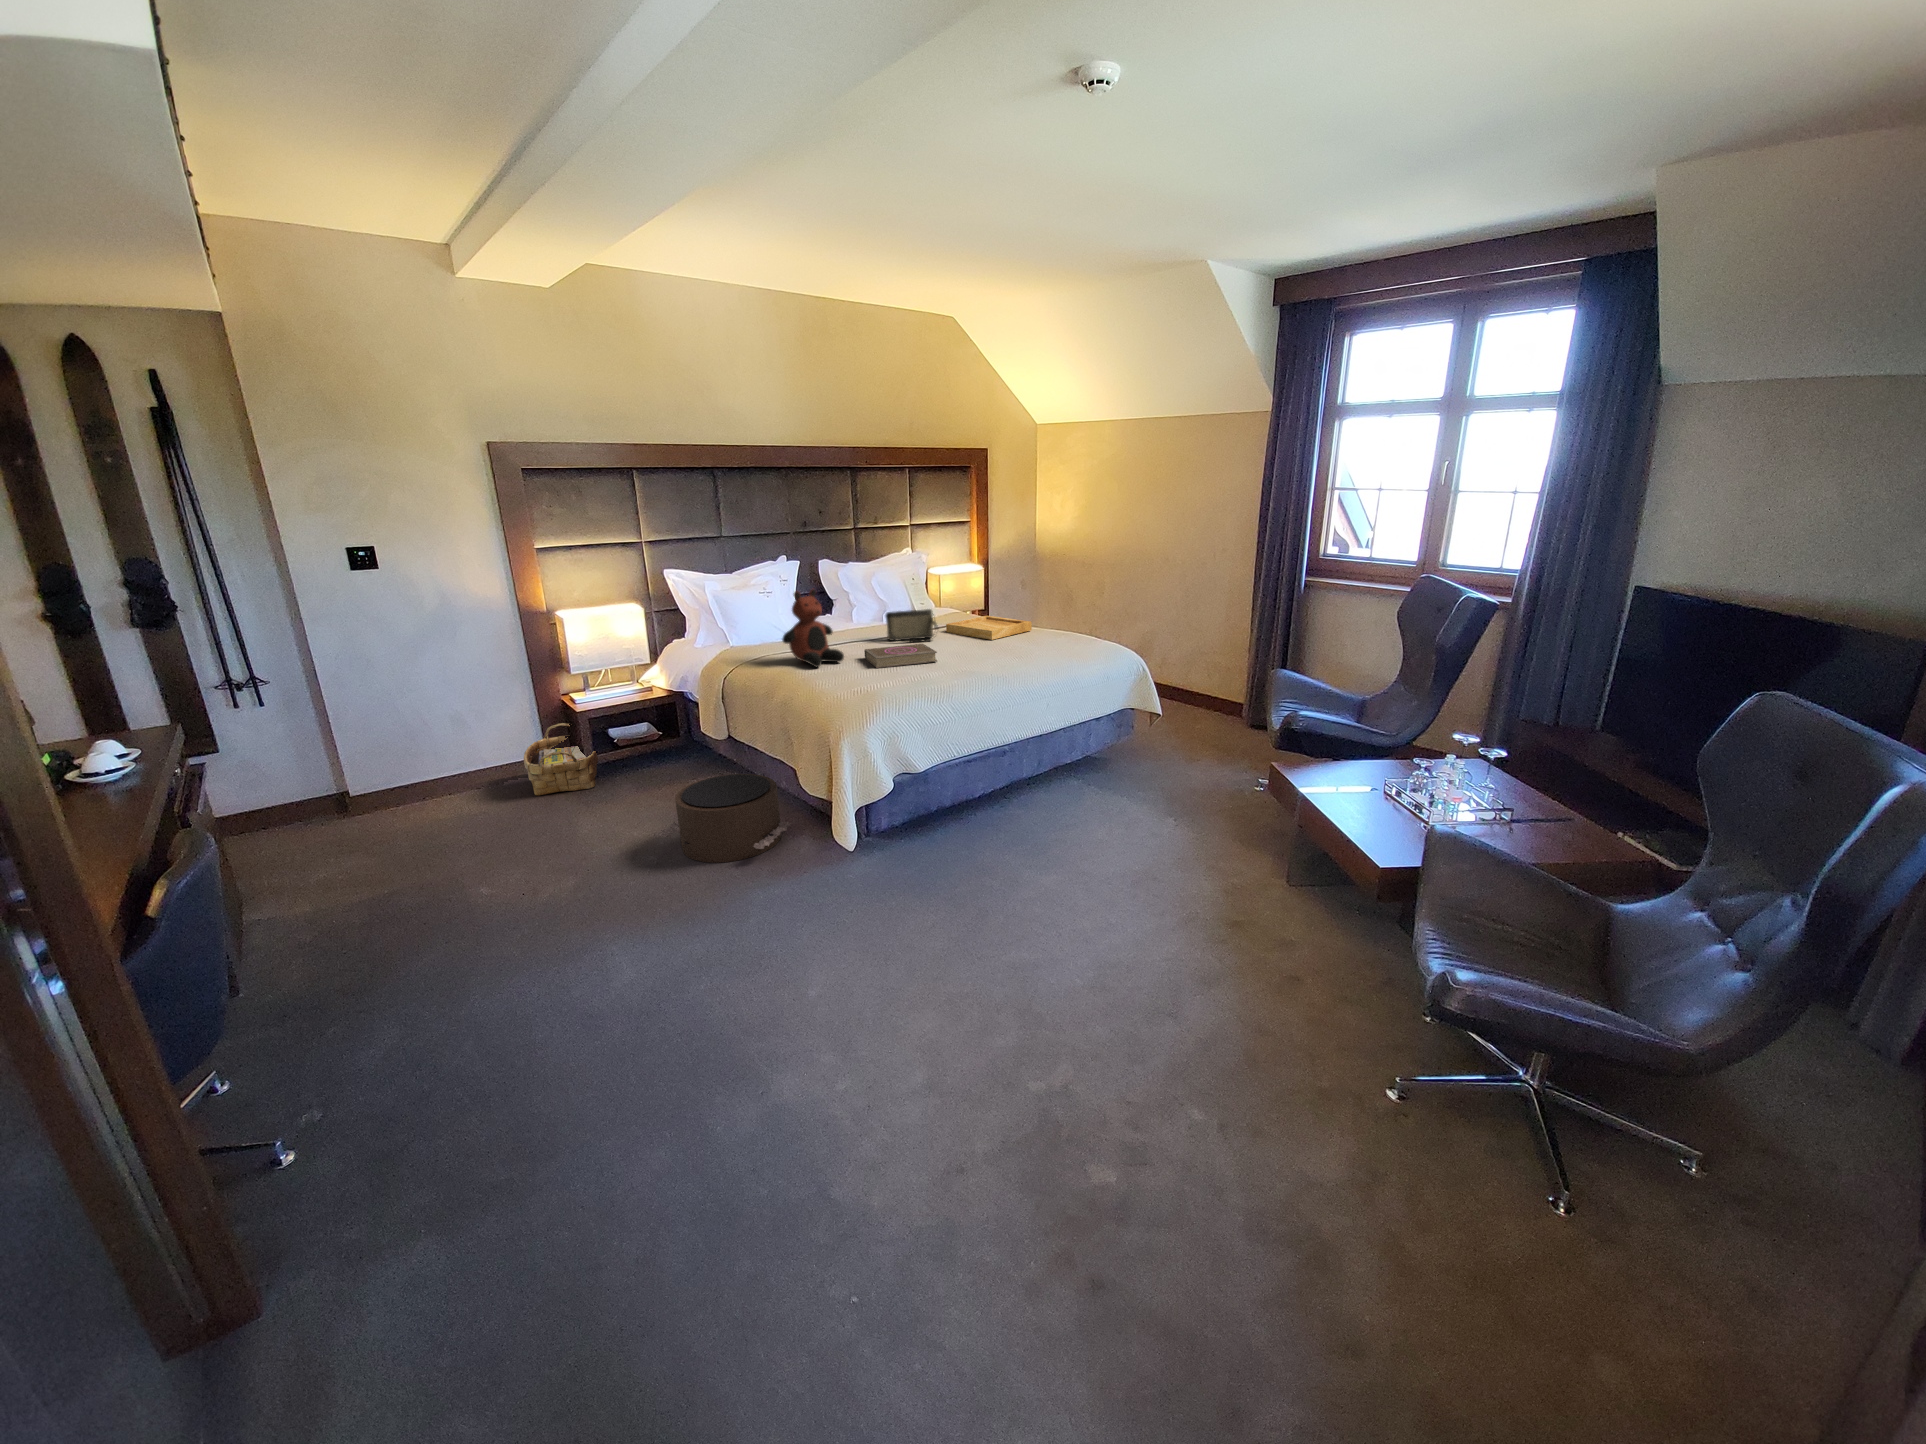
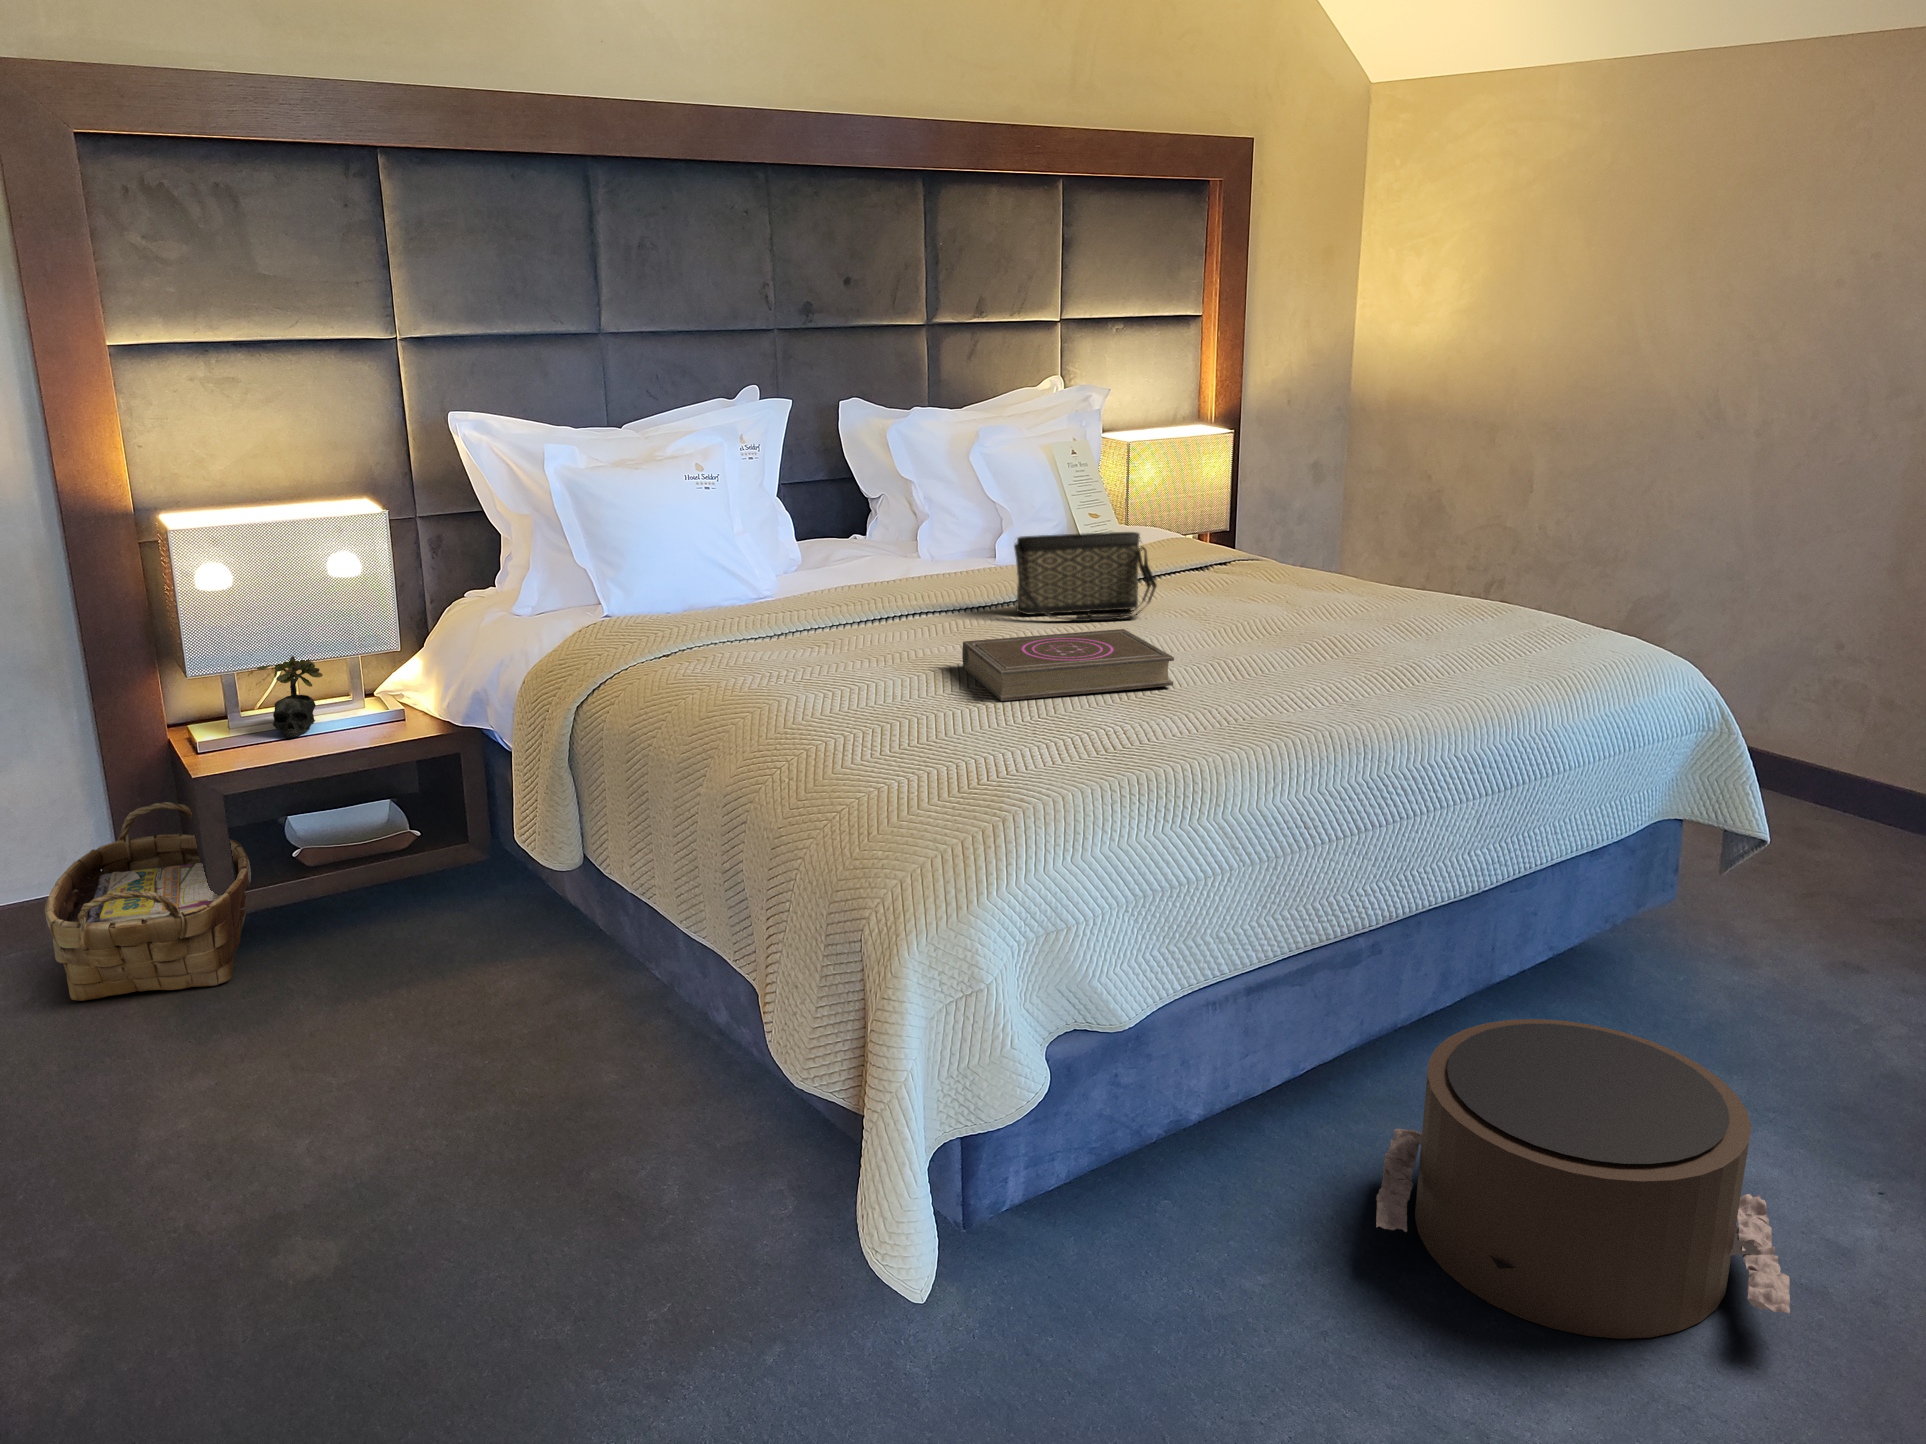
teddy bear: present [782,589,844,667] -> none [735,465,907,692]
tray: present [946,616,1032,640] -> none [1167,552,1399,621]
succulent plant: none [596,660,622,697] -> present [257,655,323,737]
pouf: present [657,774,791,863] -> present [1376,1019,1790,1339]

